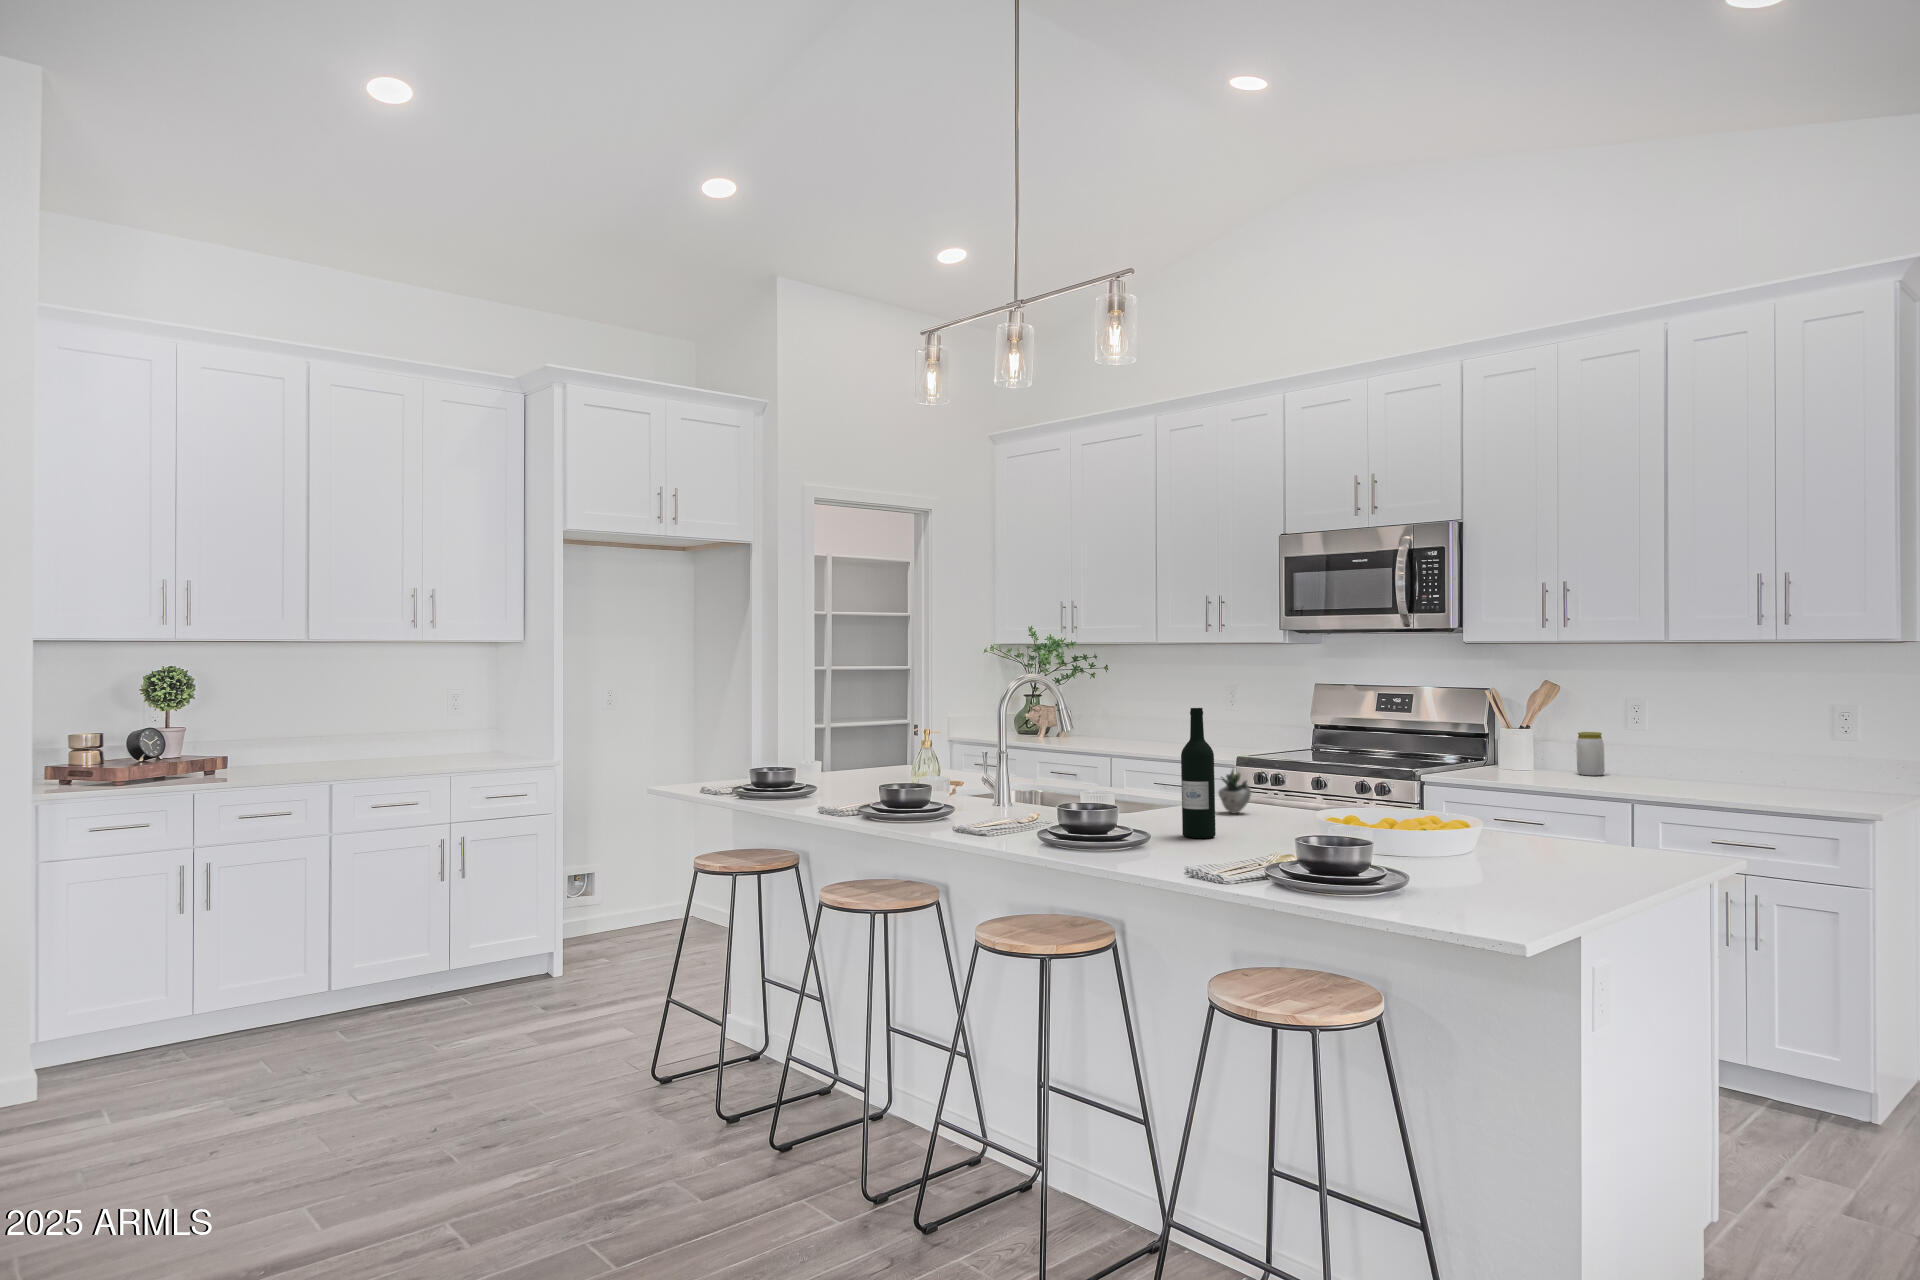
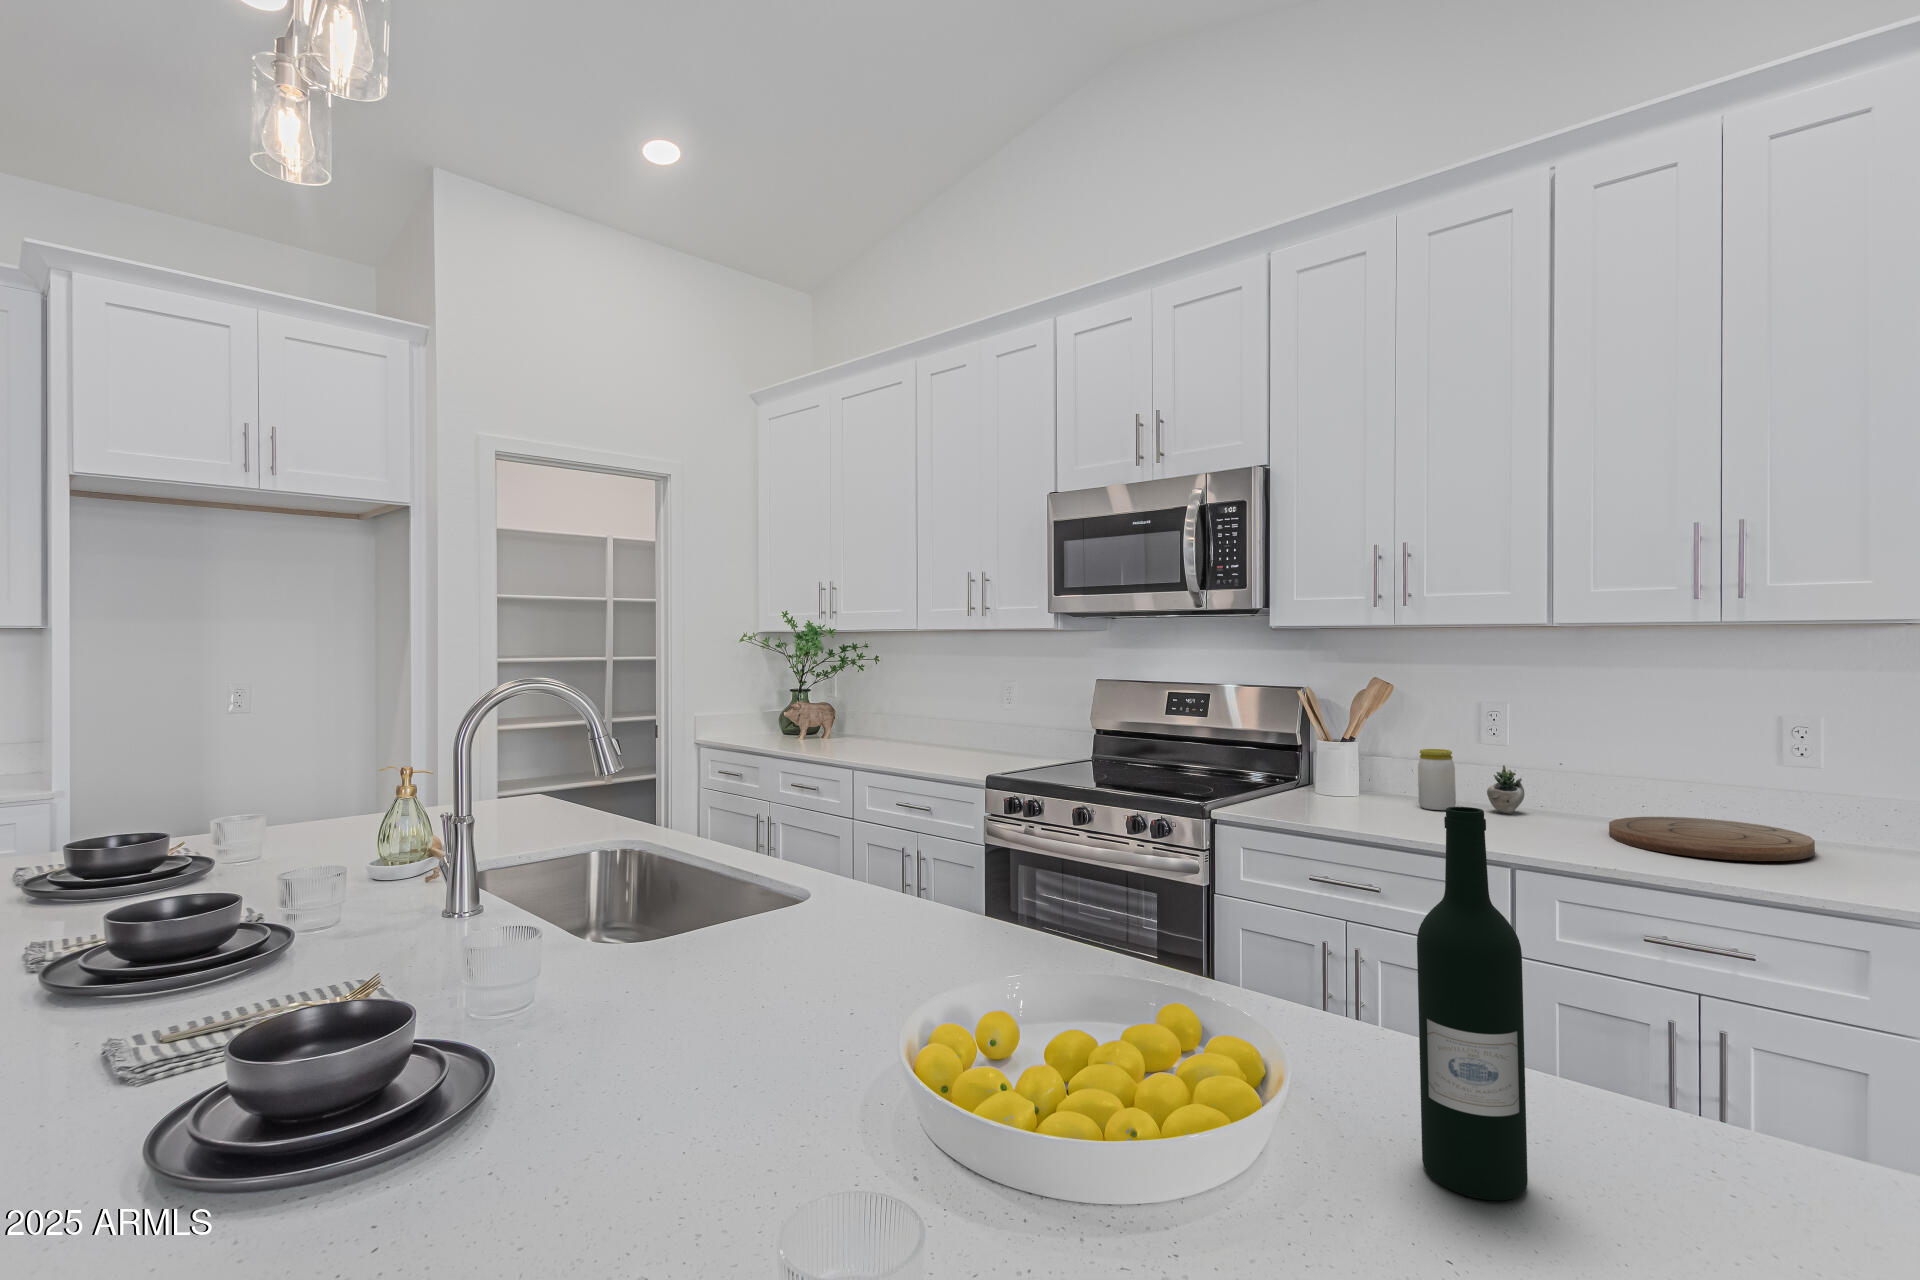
wine bottle: present [1181,708,1216,838] -> present [1417,807,1528,1200]
succulent plant: present [1218,769,1251,813] -> present [1487,763,1562,813]
cutting board: none [1708,777,1841,796] -> present [1609,817,1815,861]

